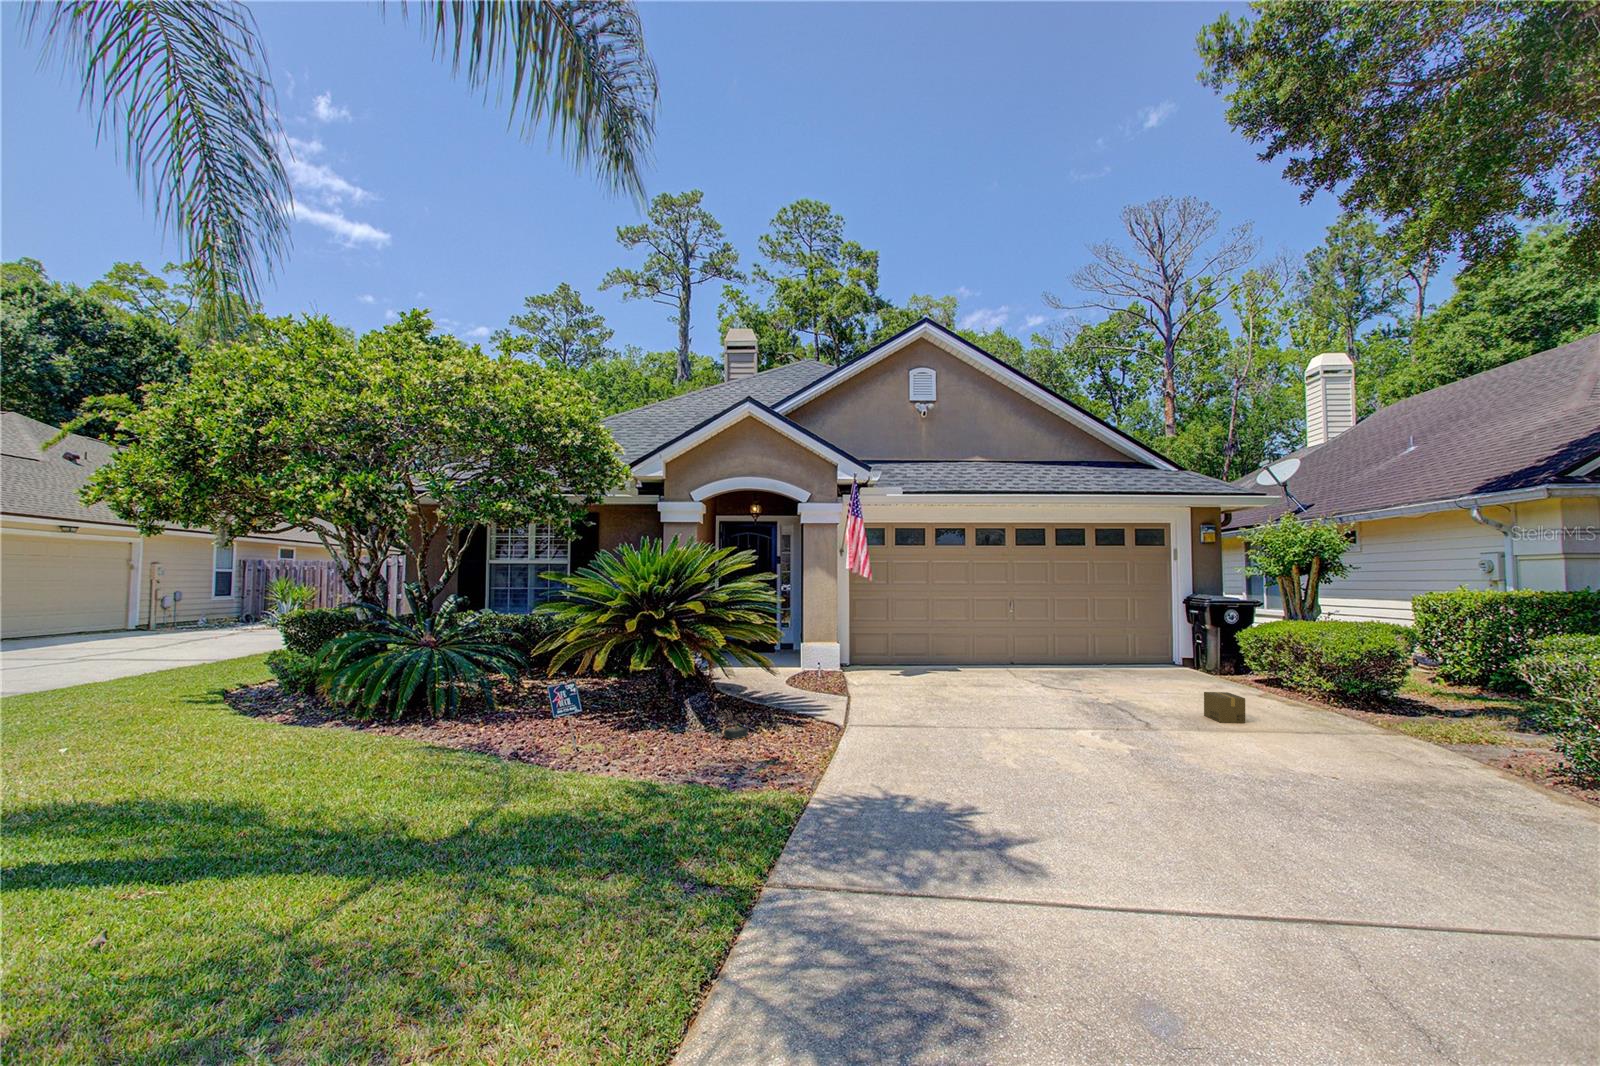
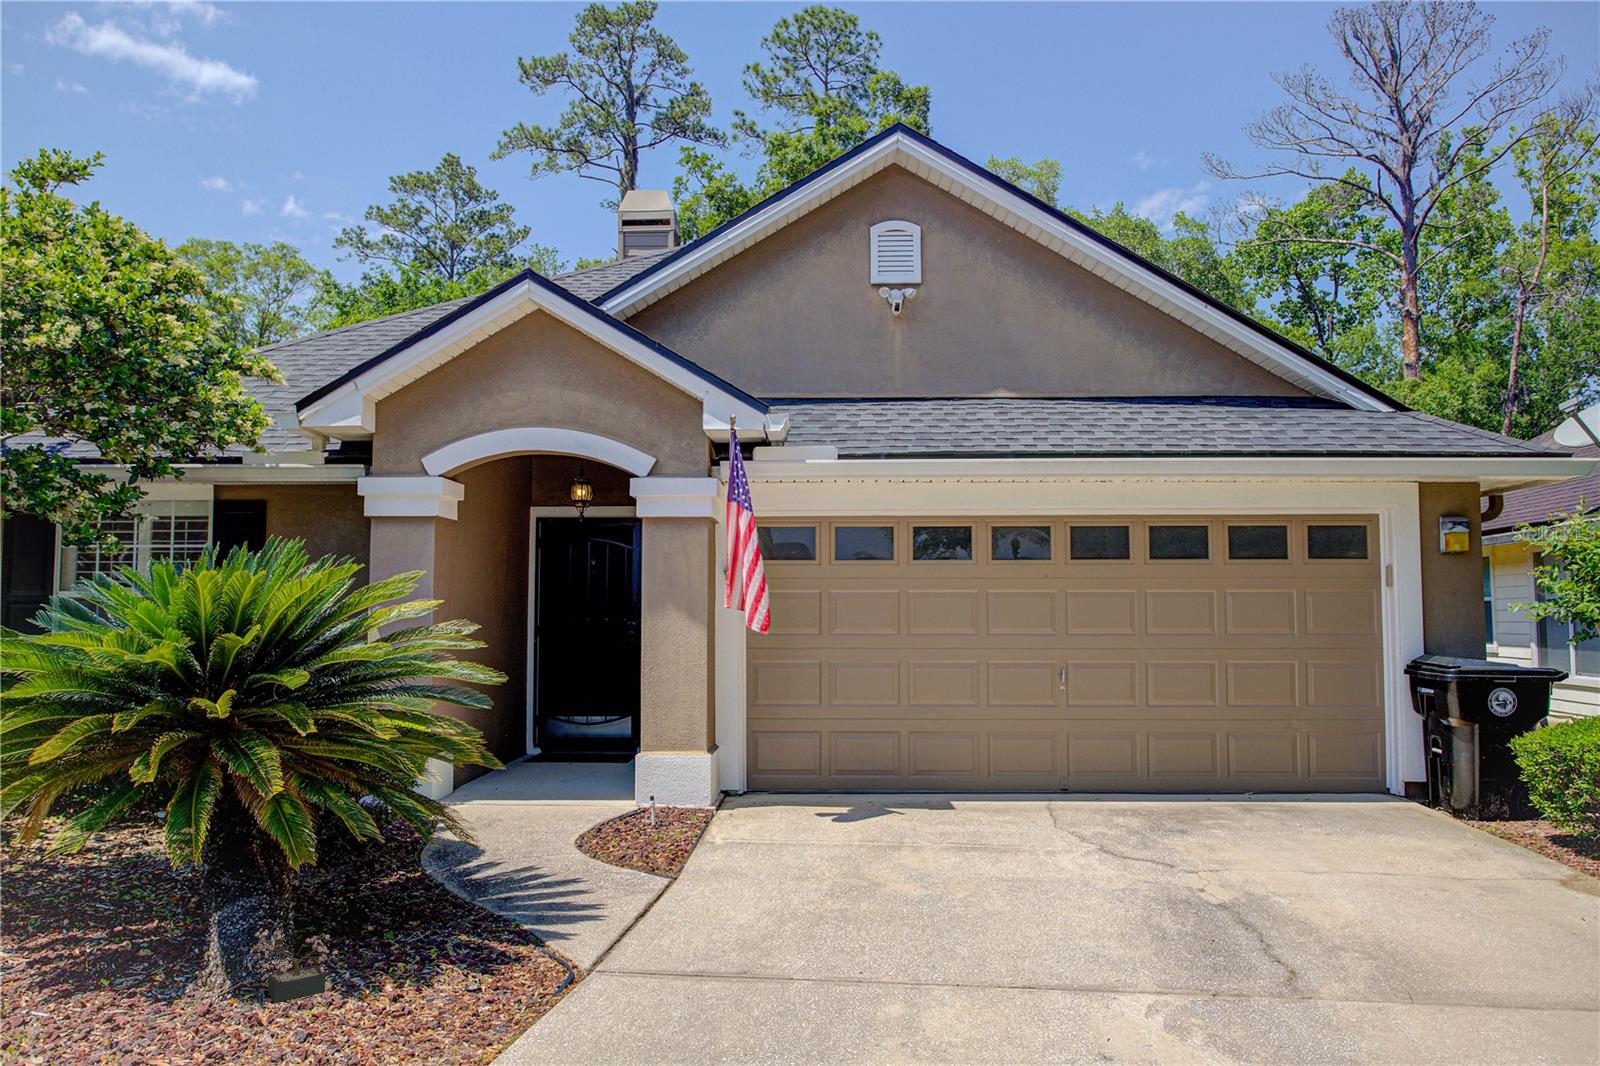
cardboard box: present [1204,692,1245,723] -> none [1428,889,1525,972]

